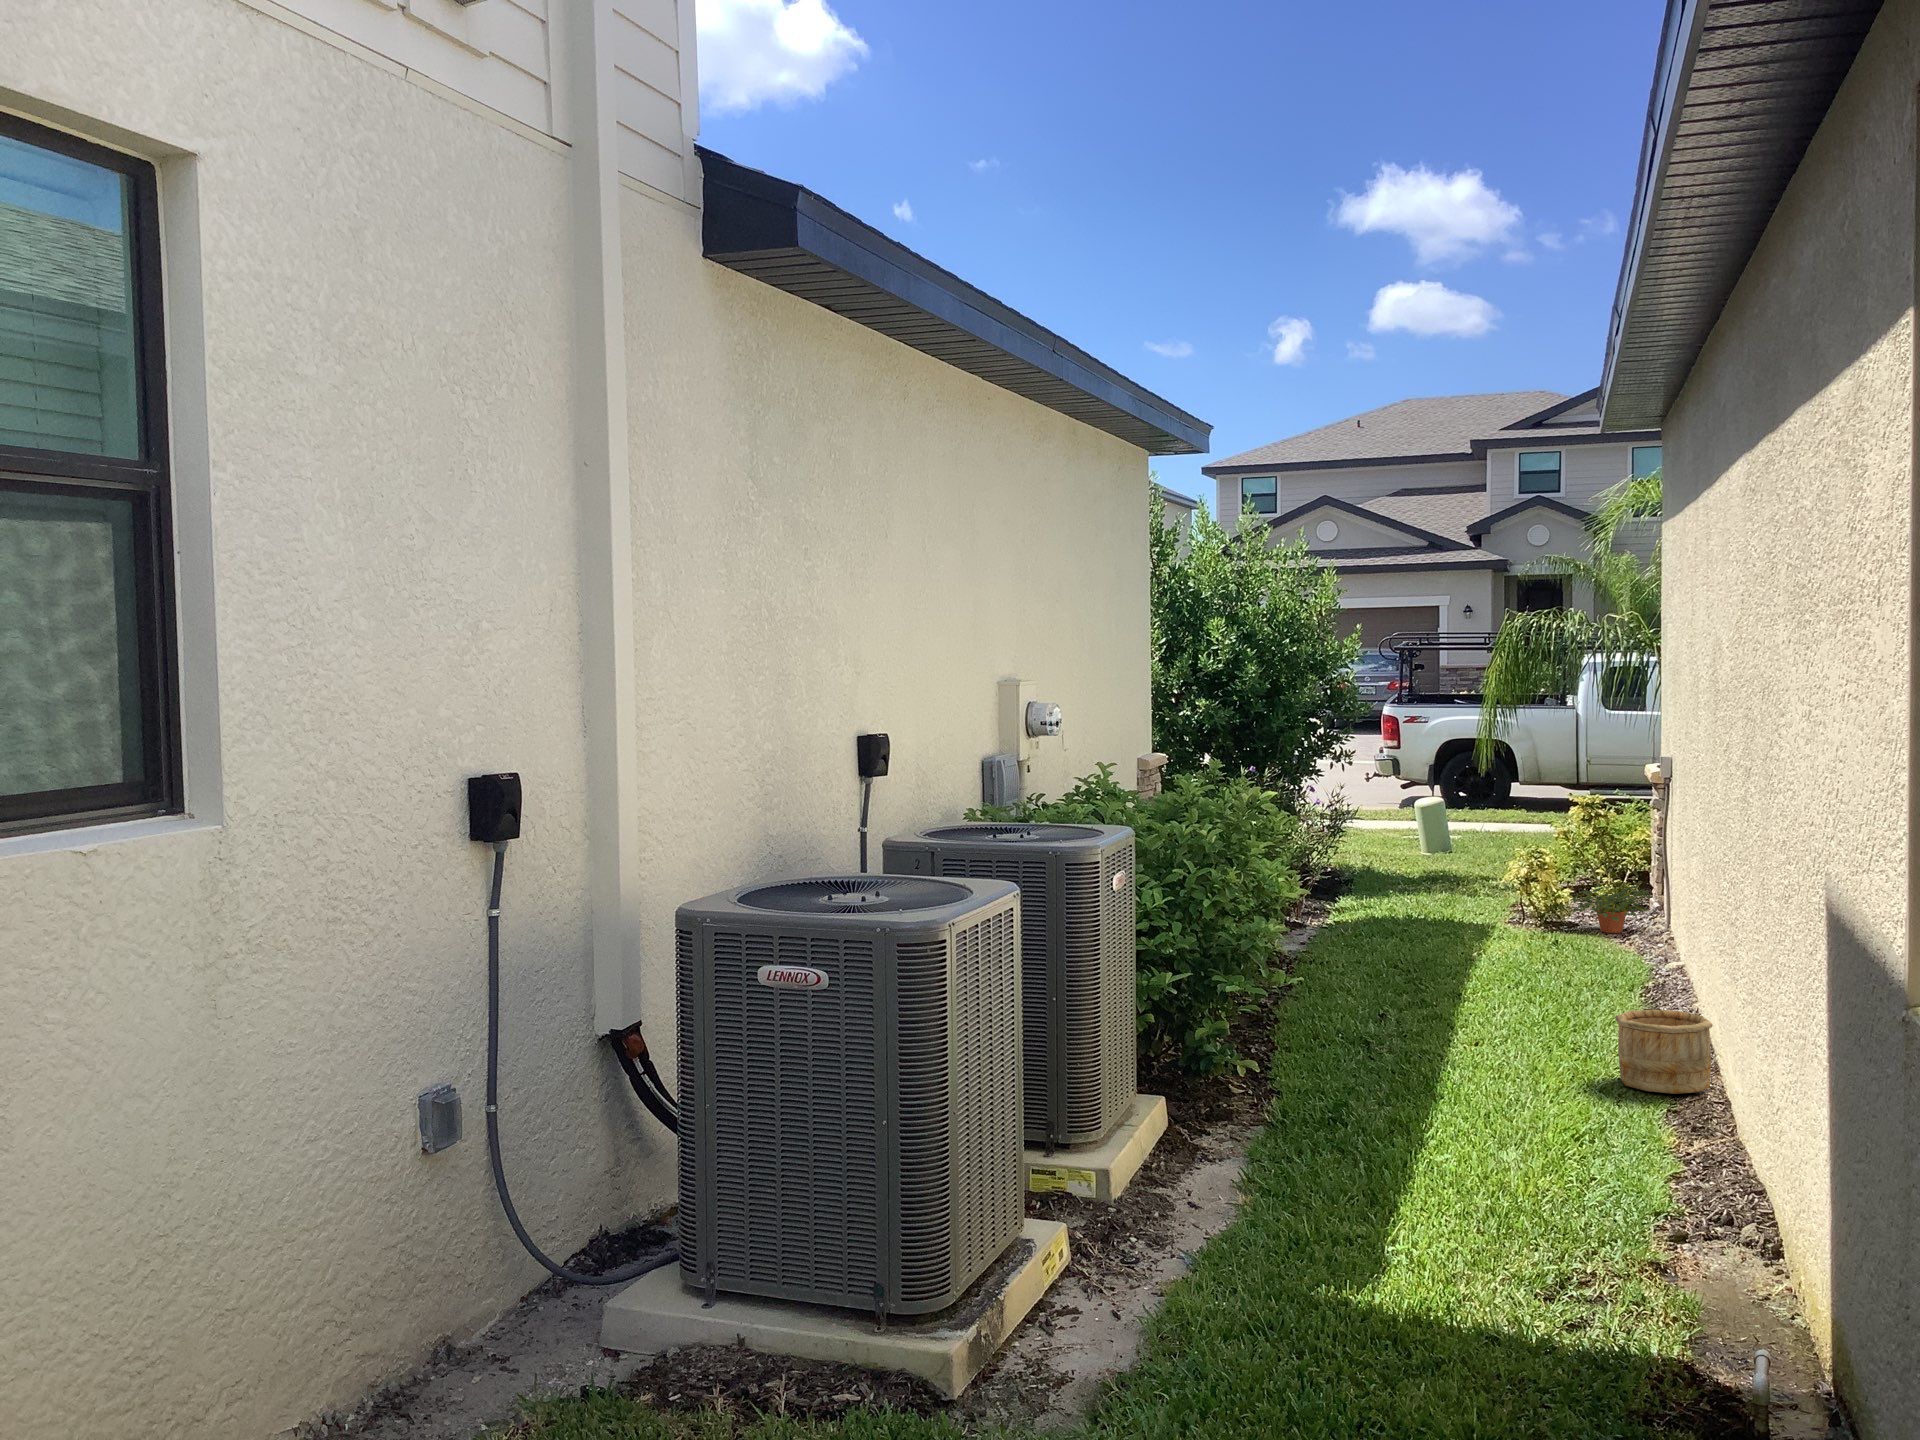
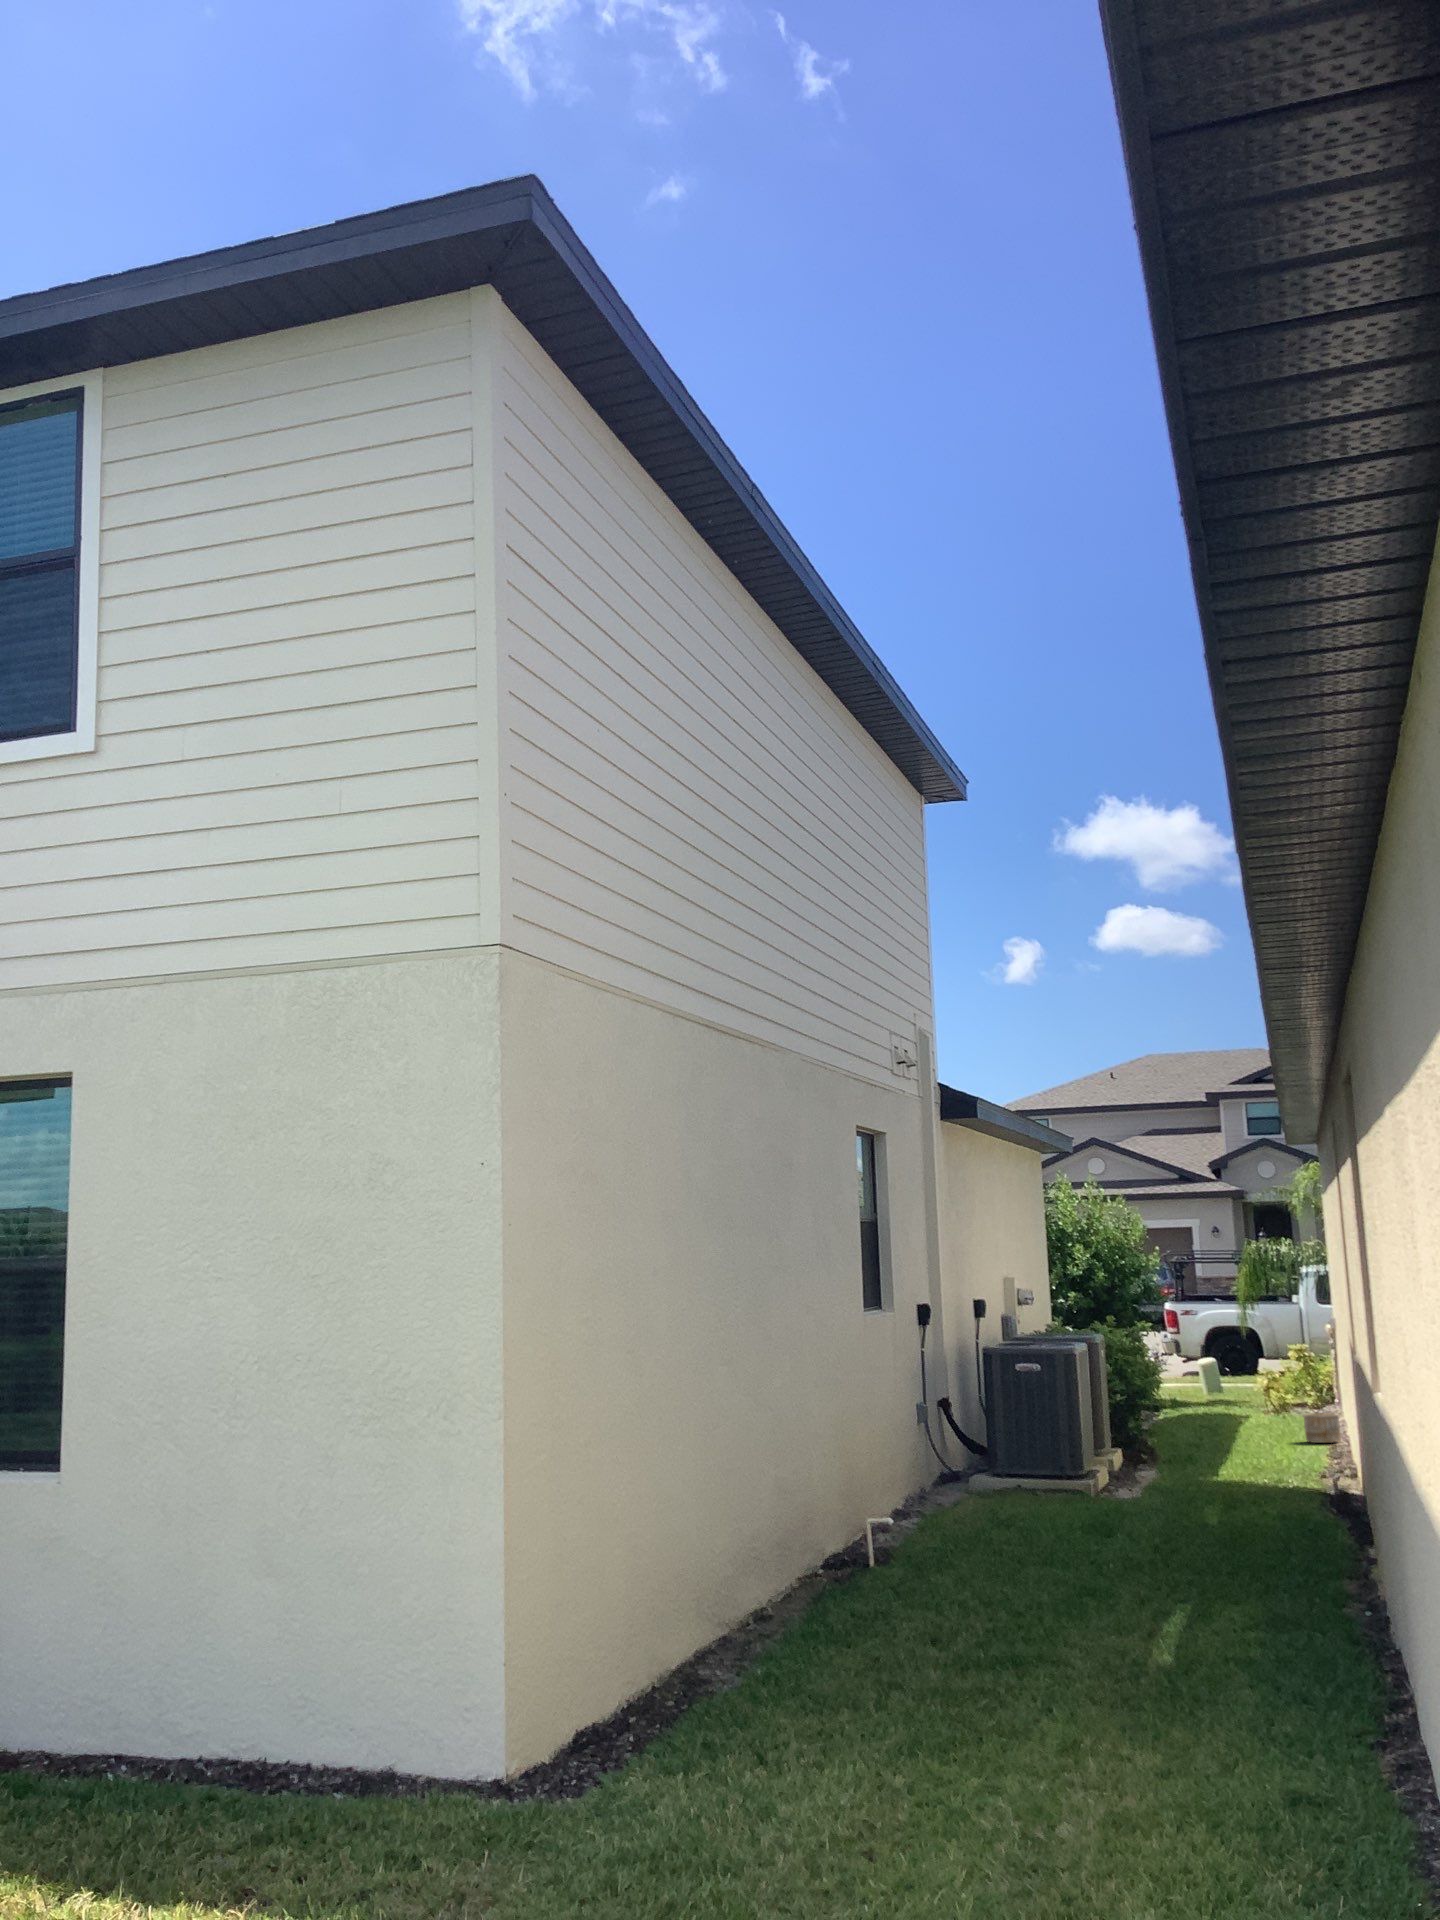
potted plant: present [1570,885,1658,933] -> none [1291,1390,1336,1414]

